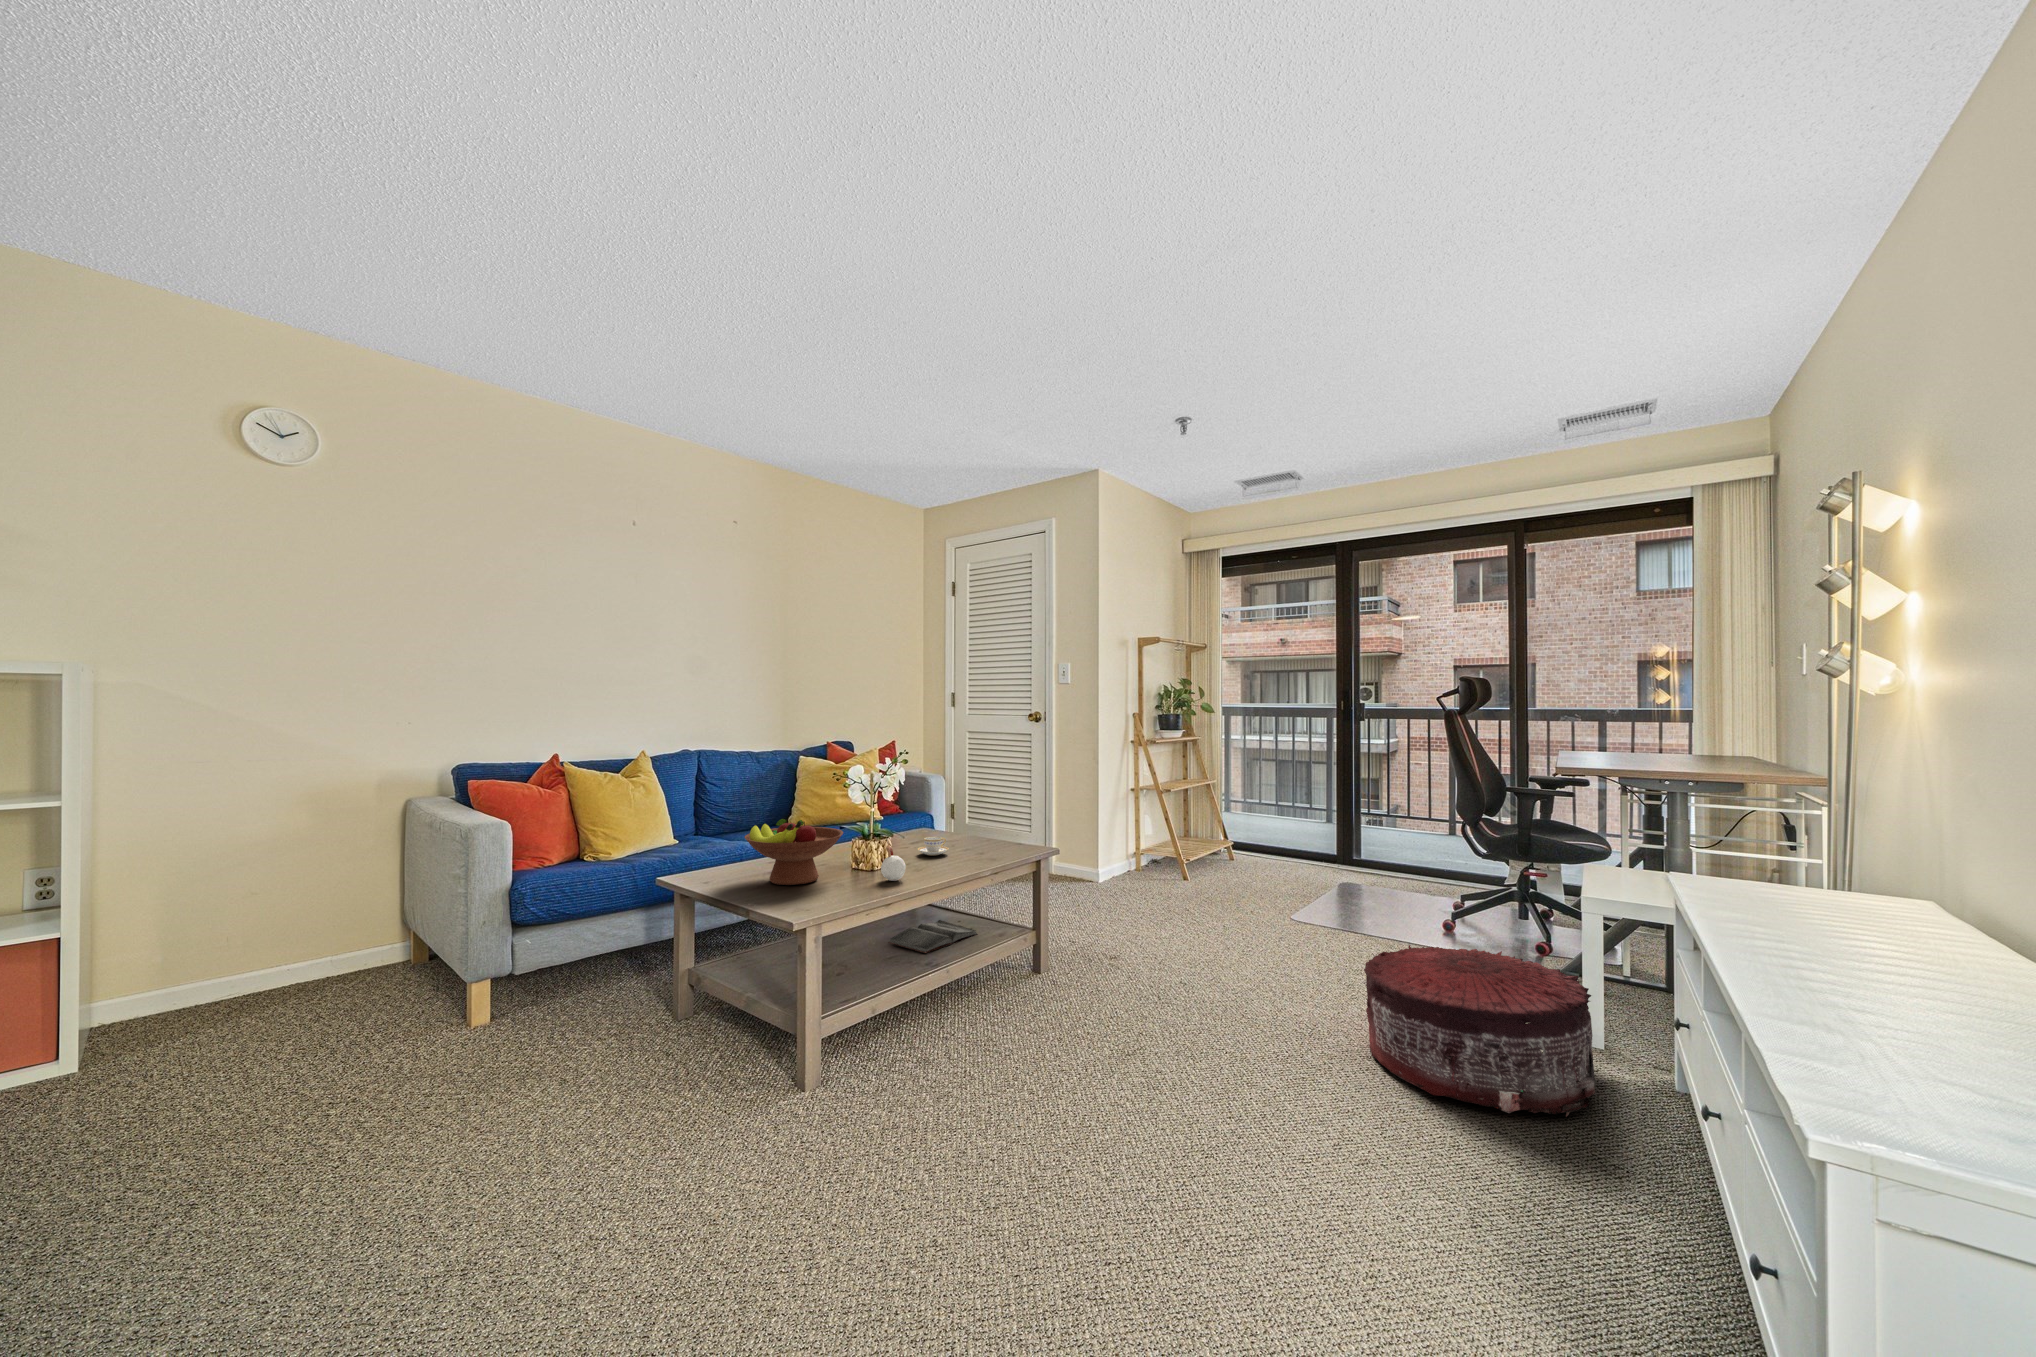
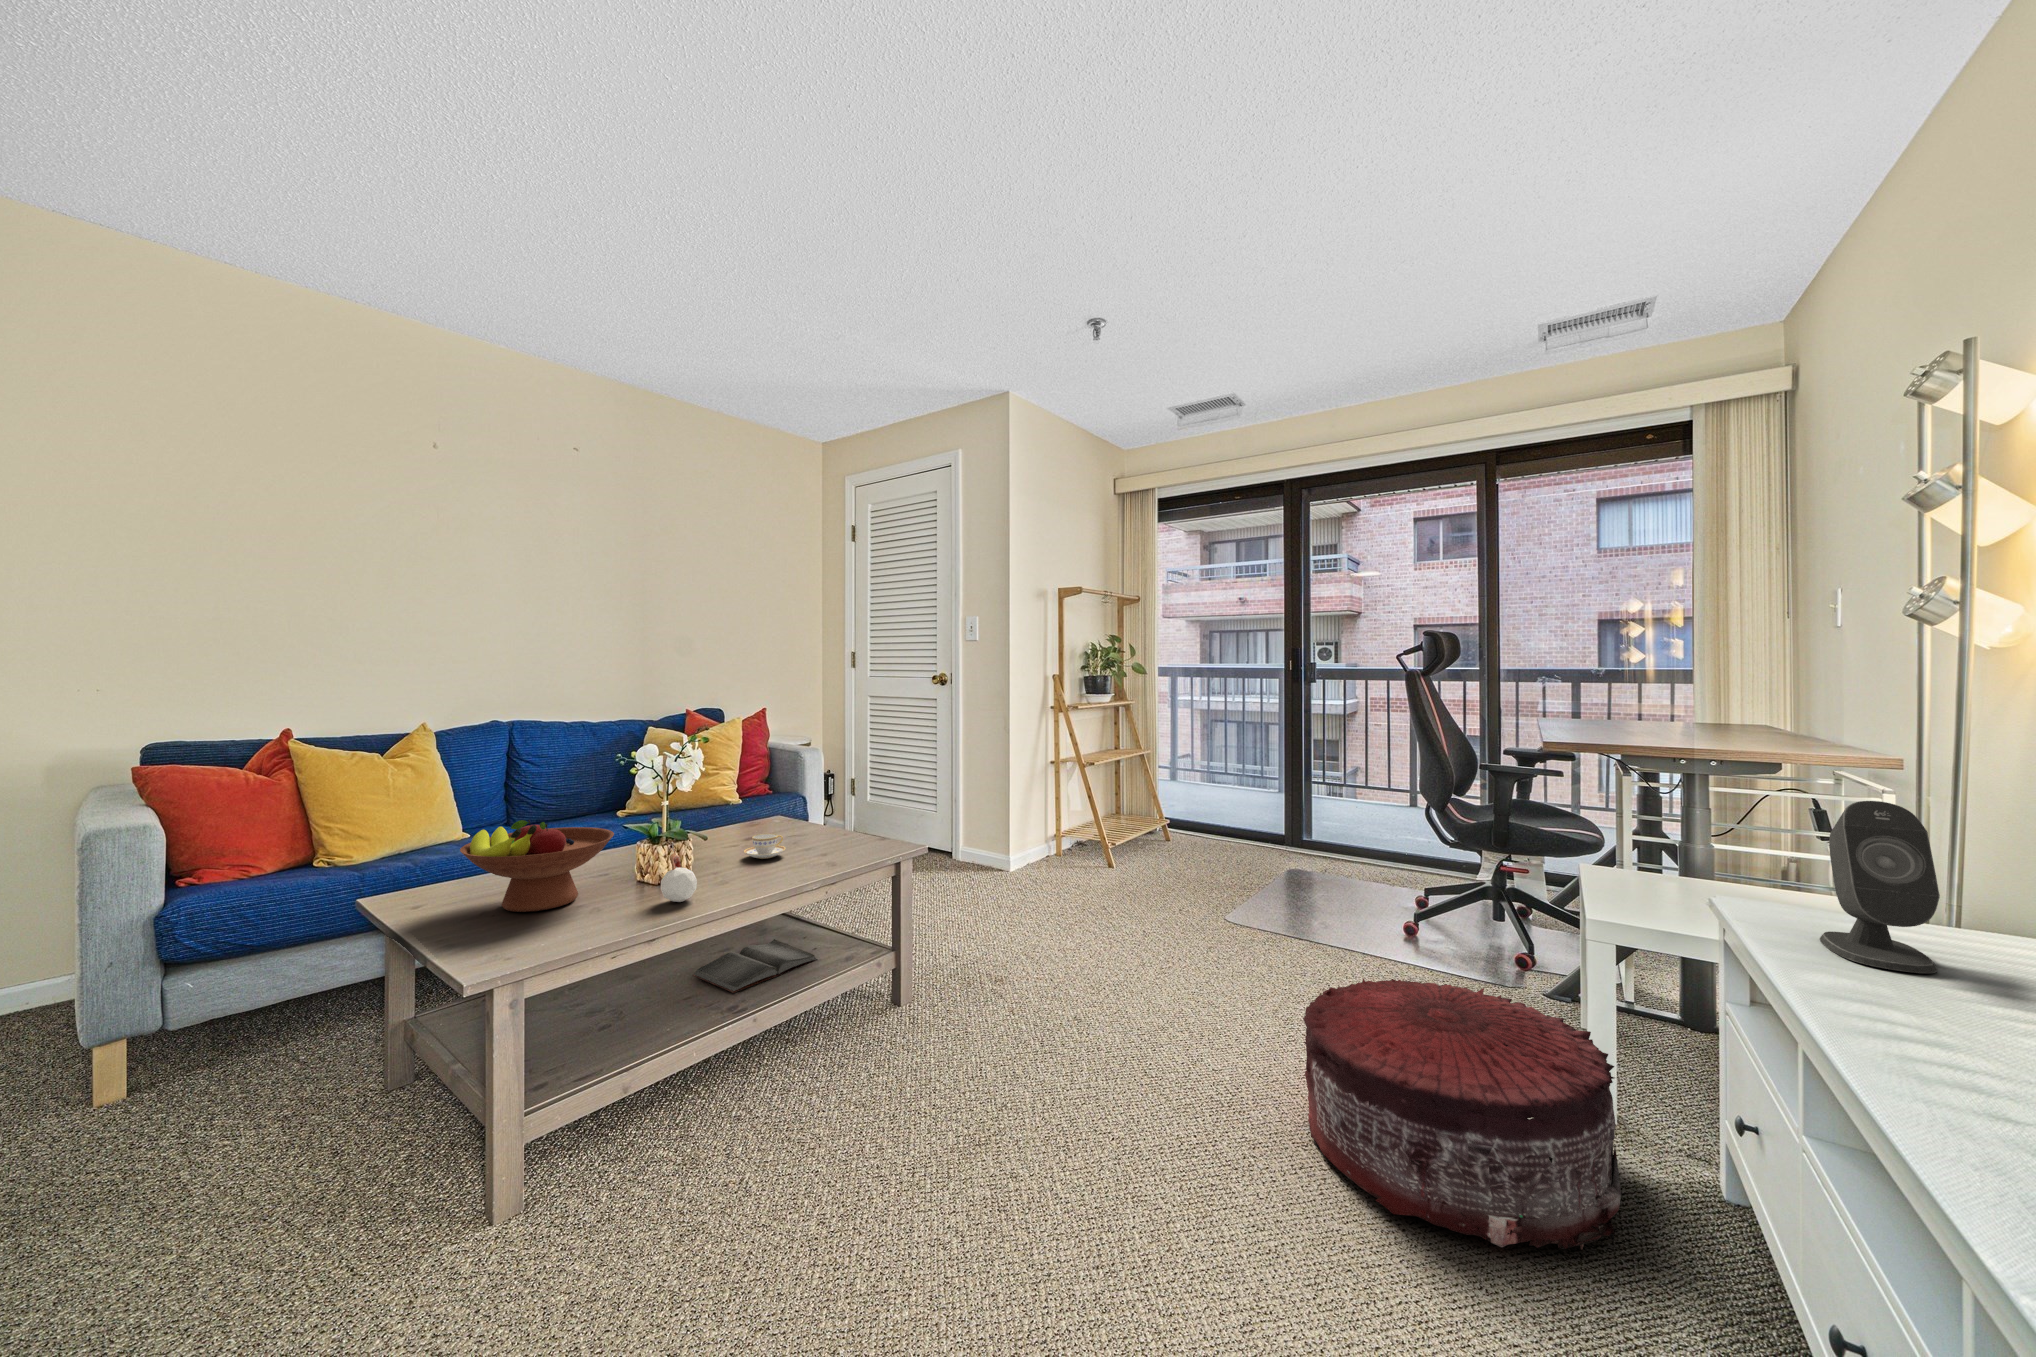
speaker: none [1726,802,1795,915] -> present [1820,801,1940,973]

